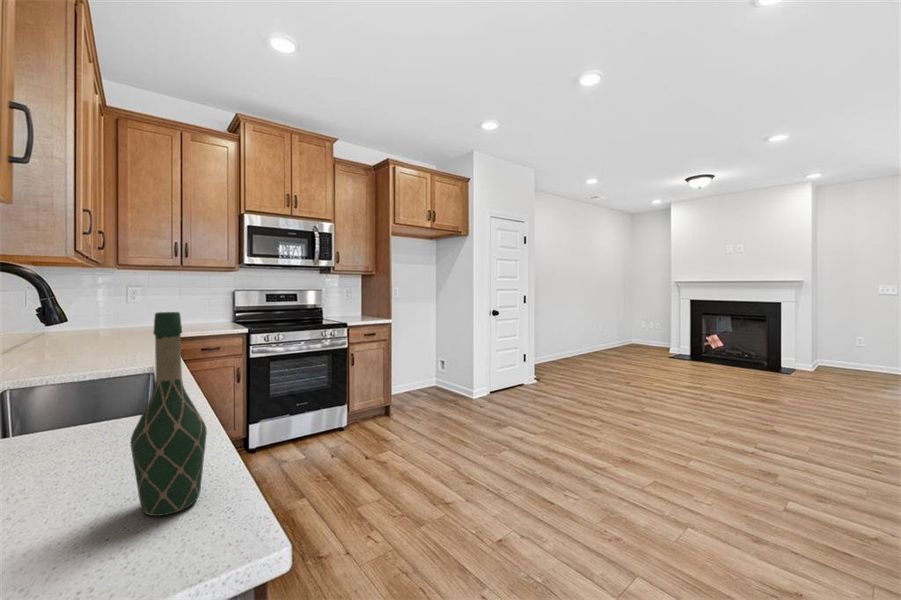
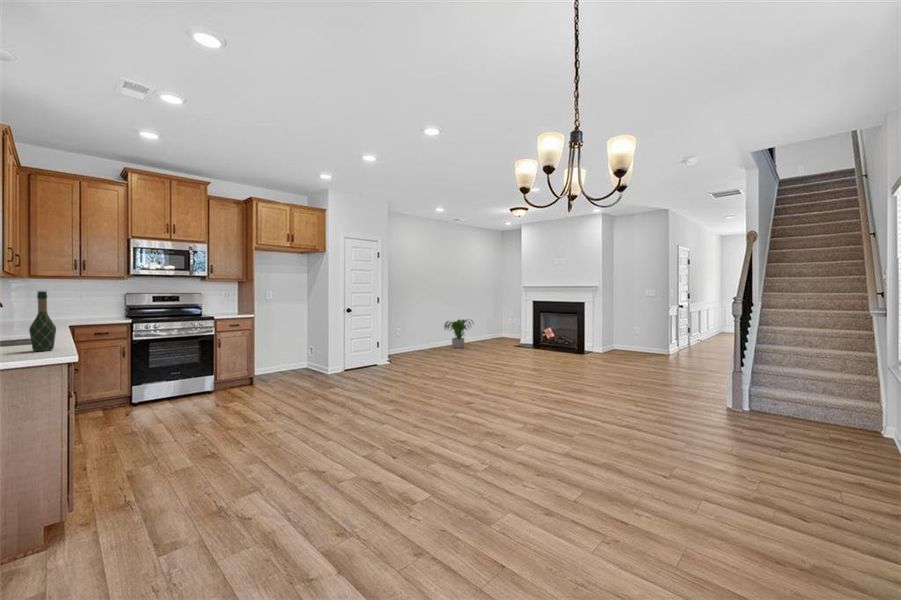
potted plant: none [575,322,614,358] -> present [444,319,474,348]

